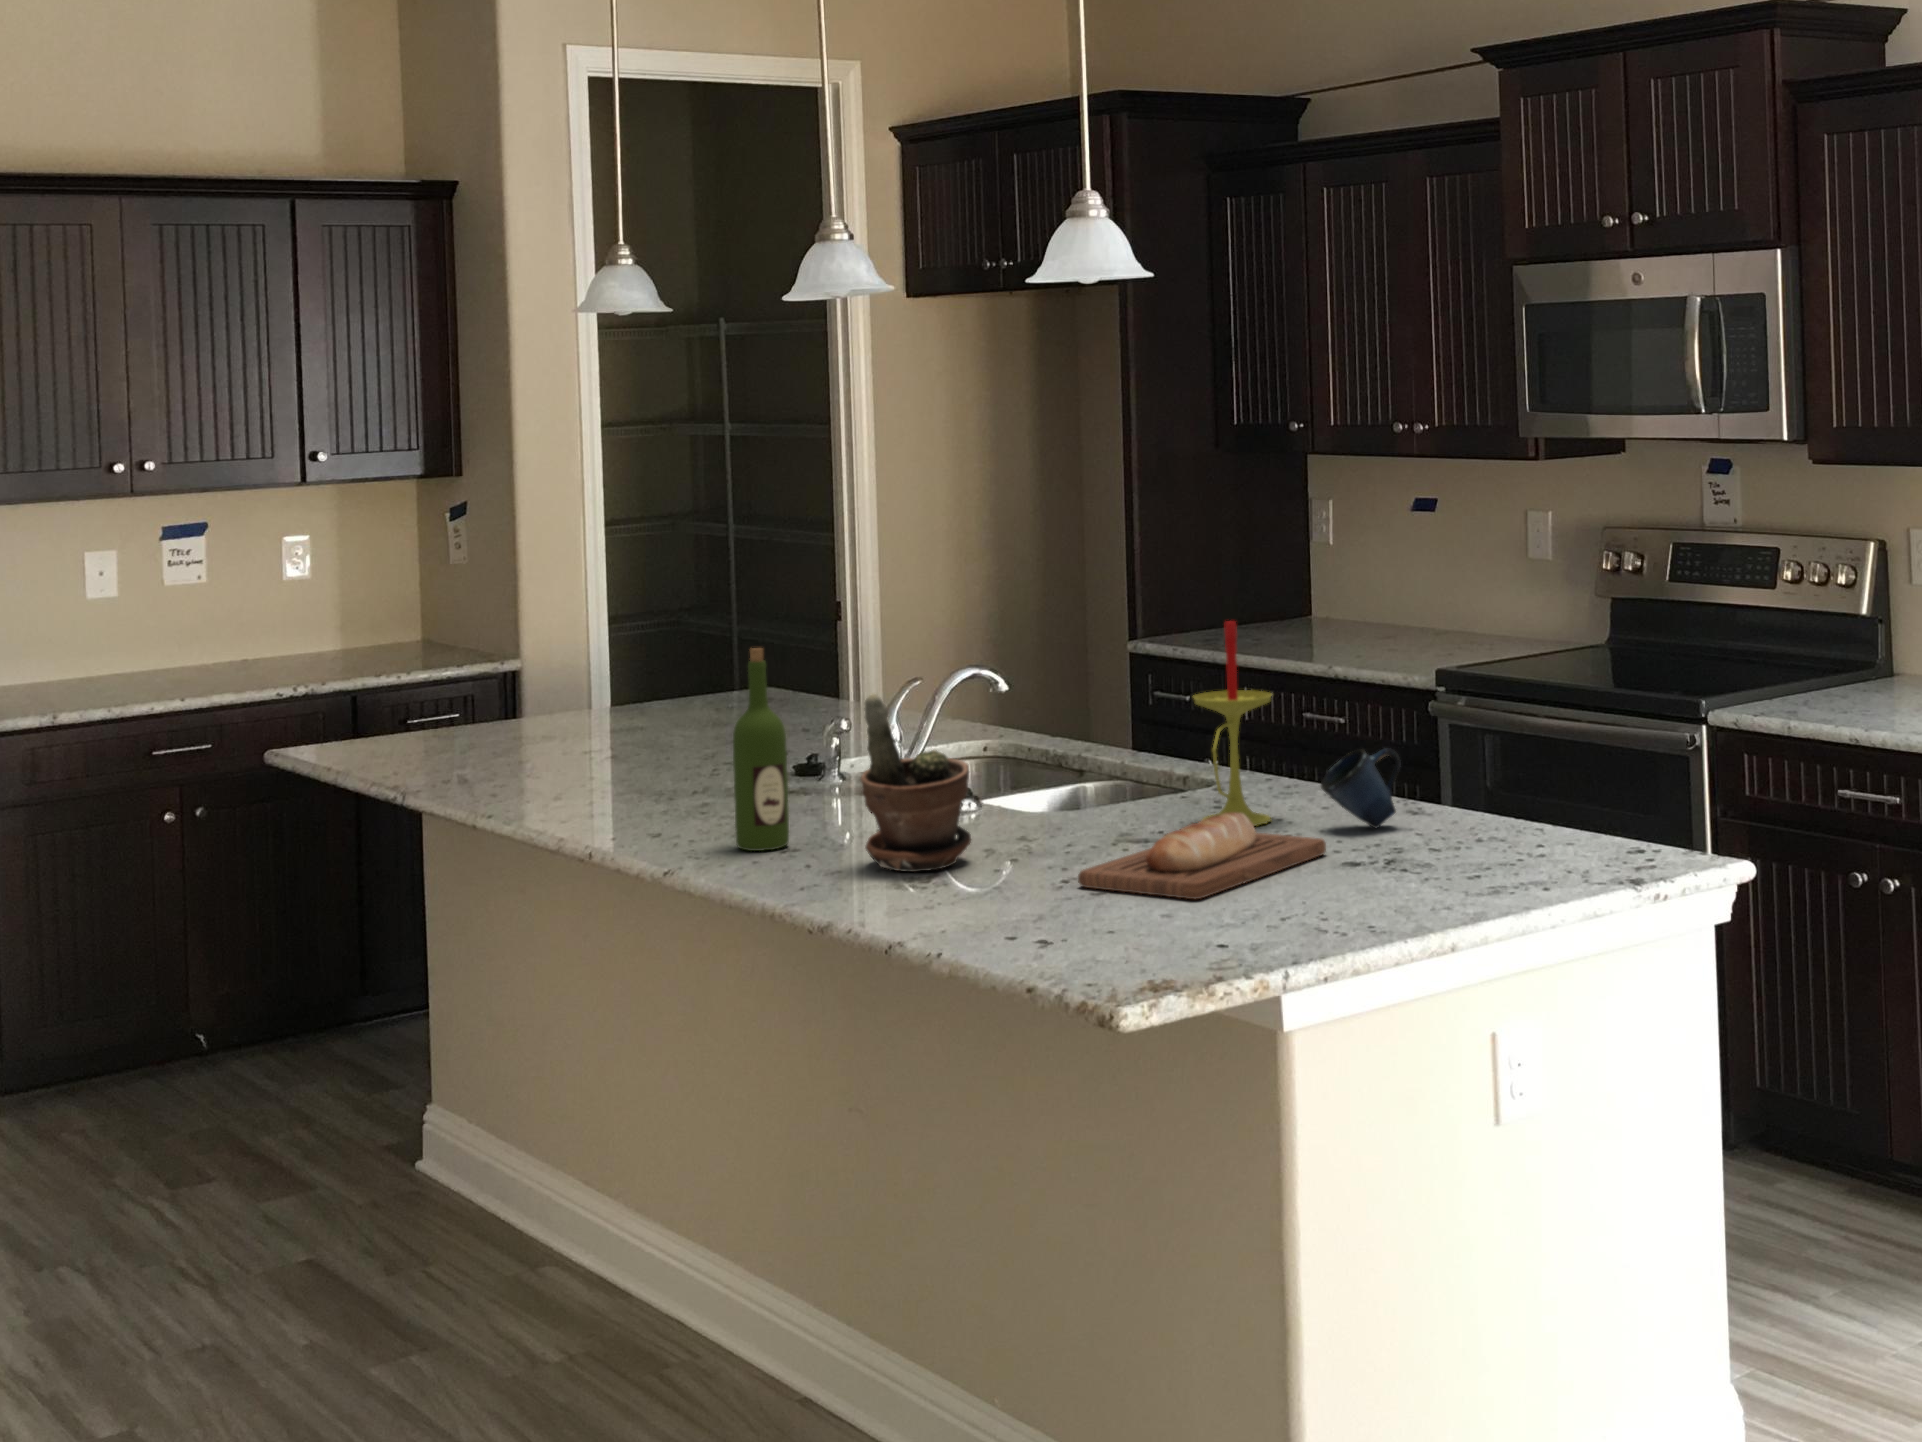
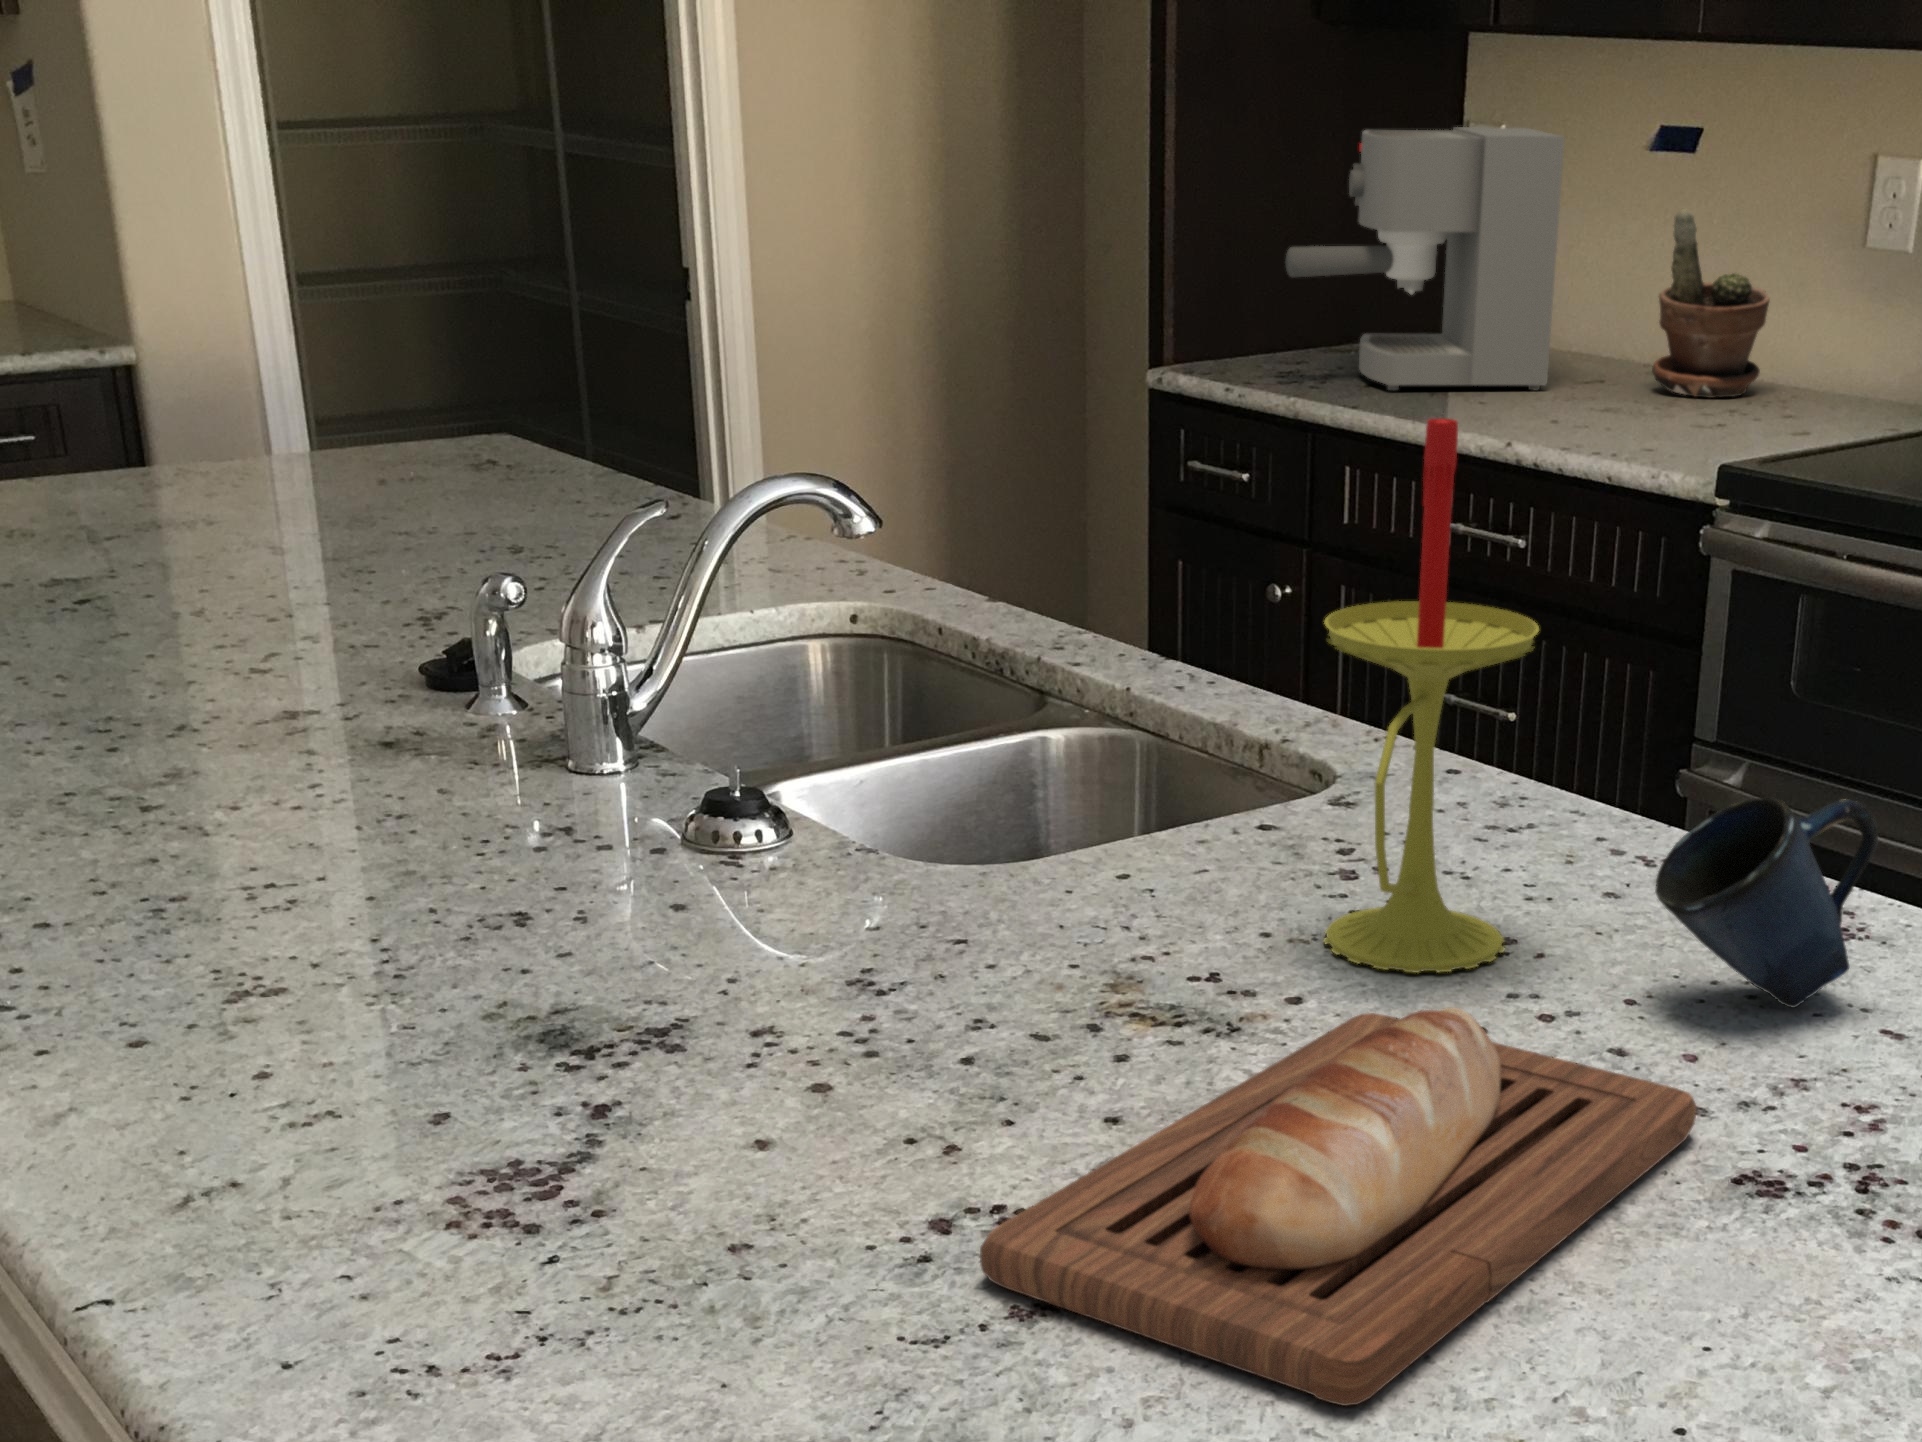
coffee maker: none [1202,502,1357,648] -> present [1286,127,1564,390]
wine bottle: present [733,648,789,851] -> none [68,444,258,996]
potted plant: present [860,694,971,872] -> present [1652,209,1770,398]

